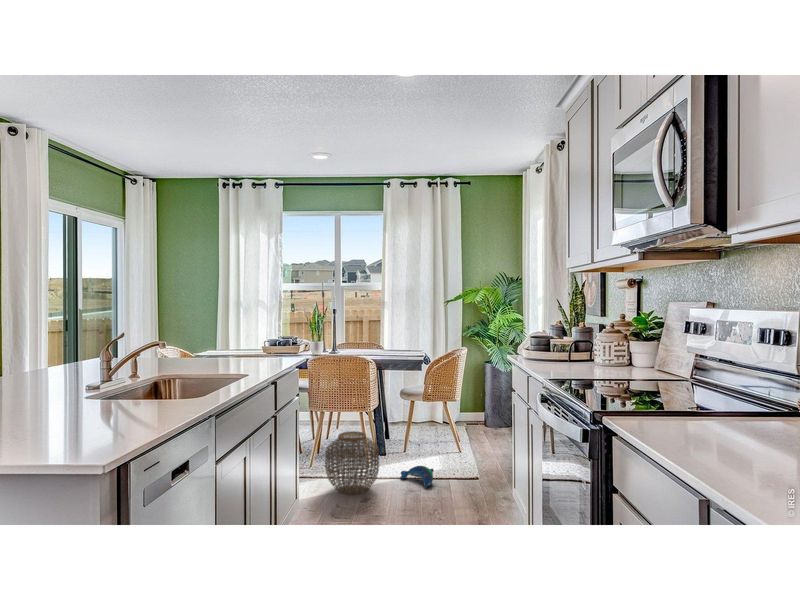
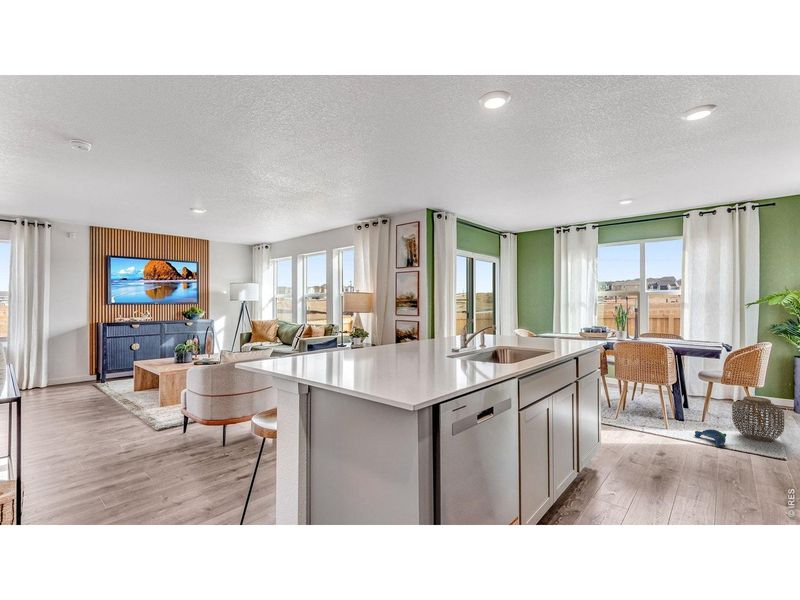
woven basket: present [325,431,379,495] -> present [732,396,784,442]

